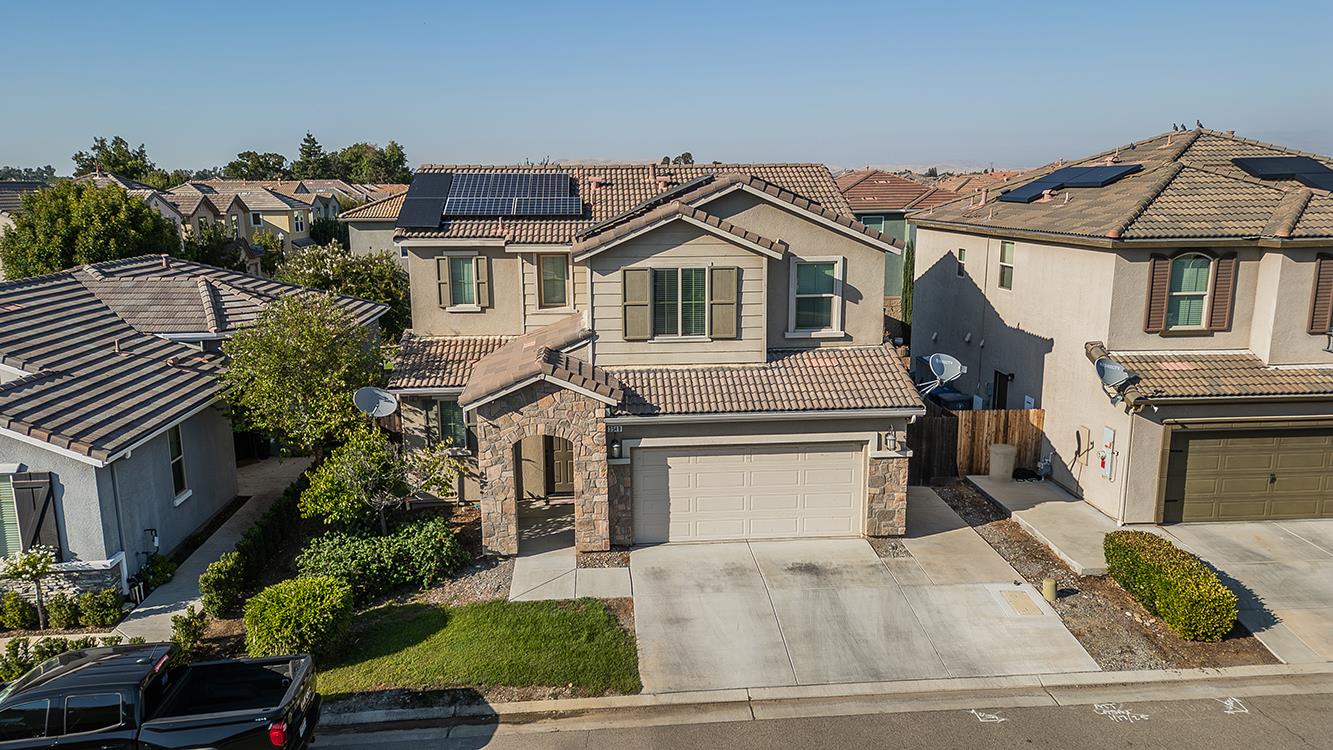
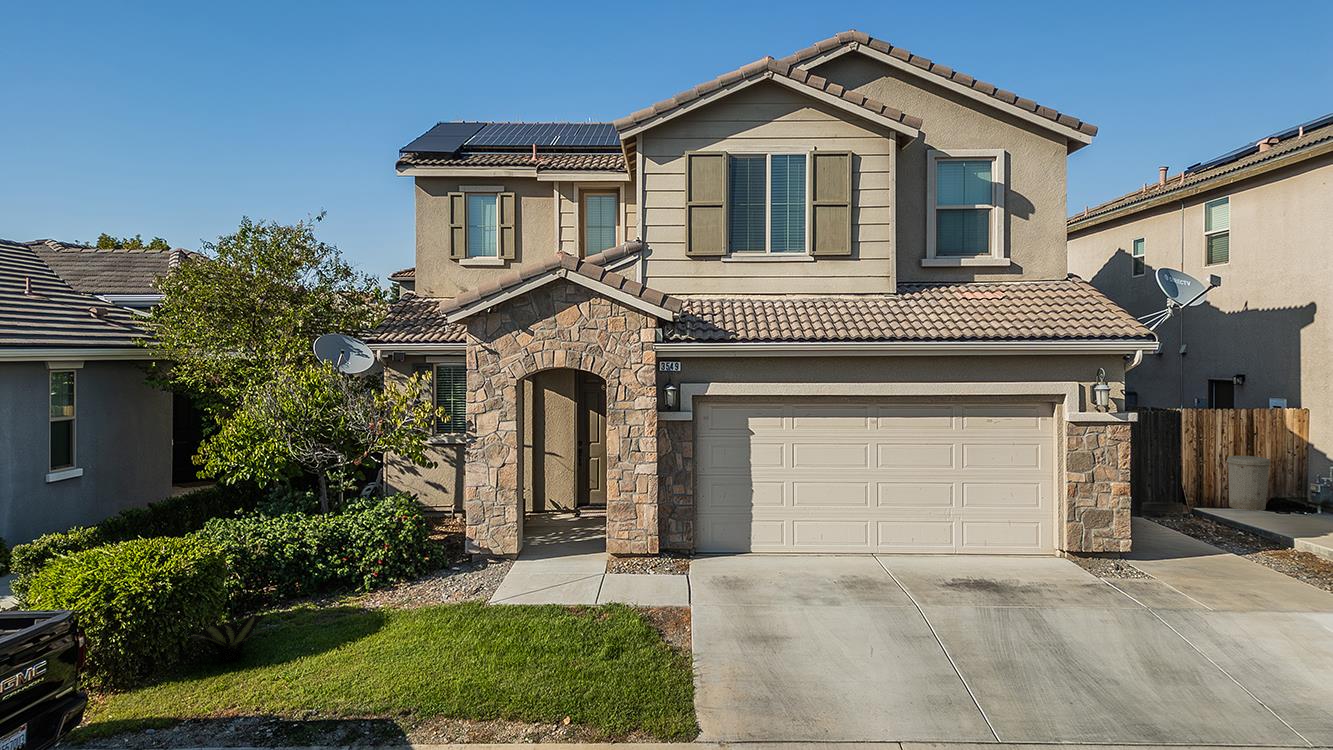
potted plant: none [342,625,394,656] -> present [186,615,268,662]

